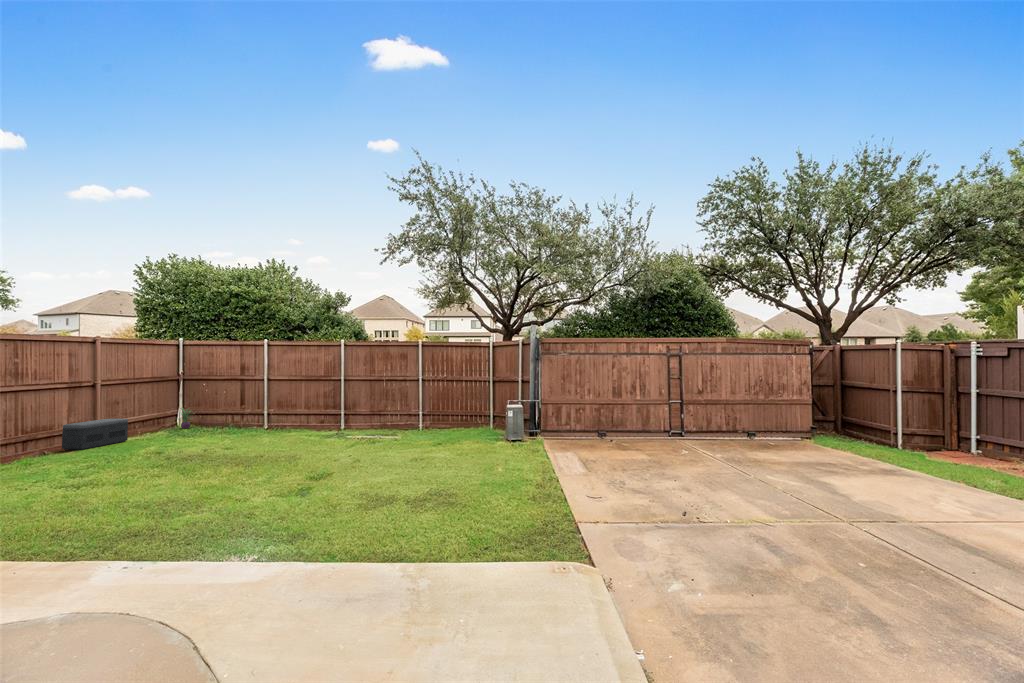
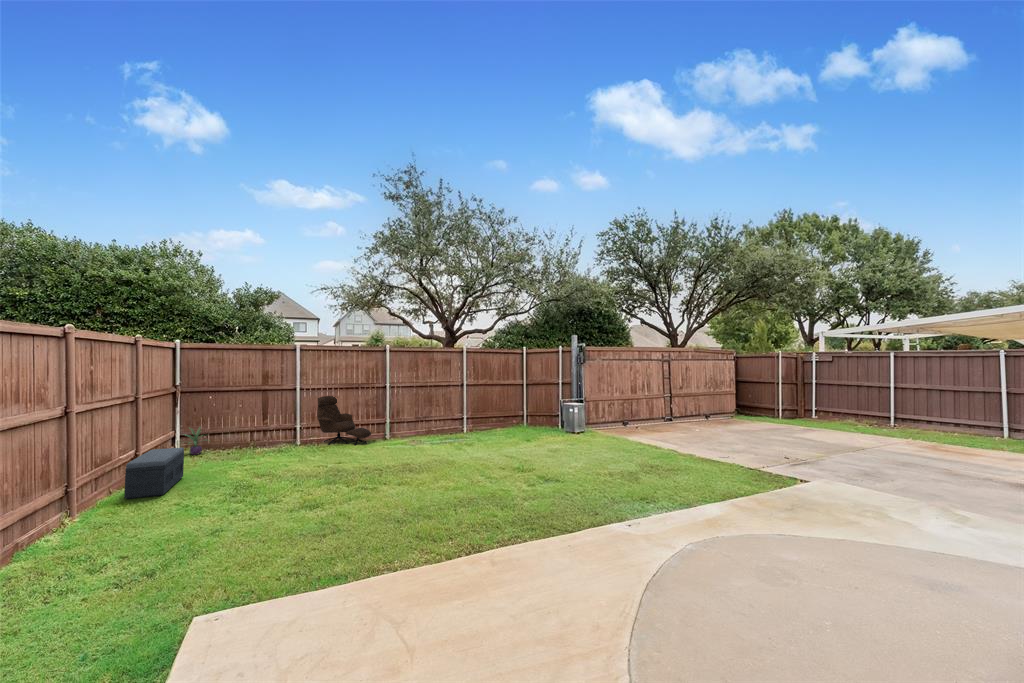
lounge chair: none [274,387,314,432] -> present [317,396,371,445]

